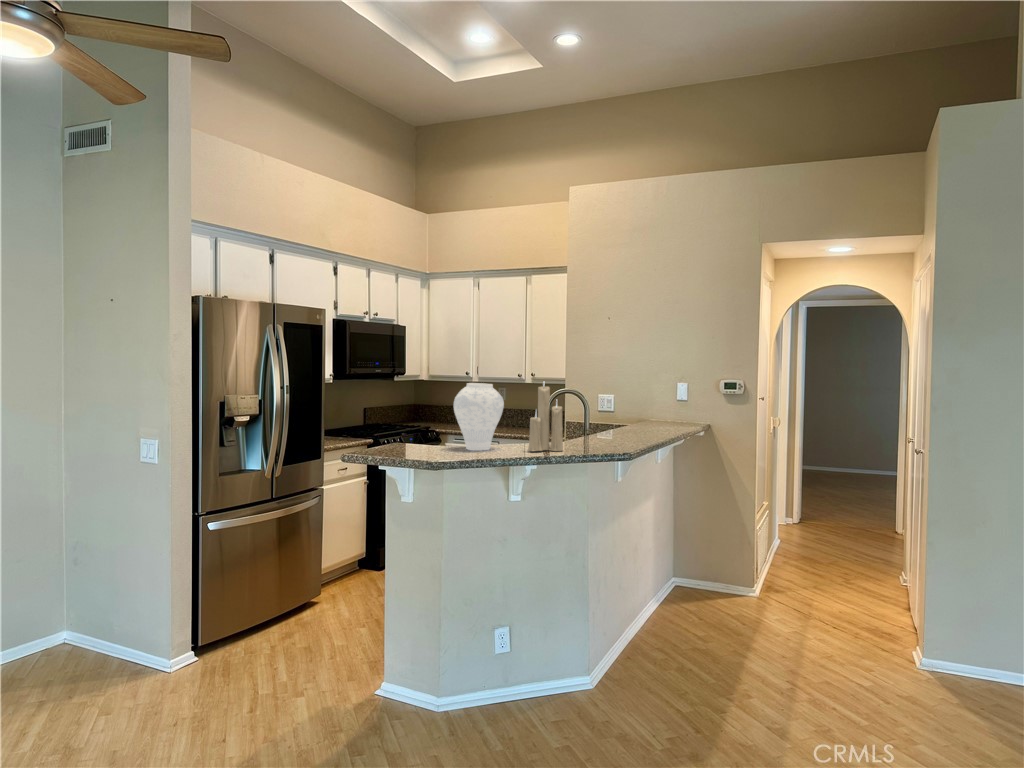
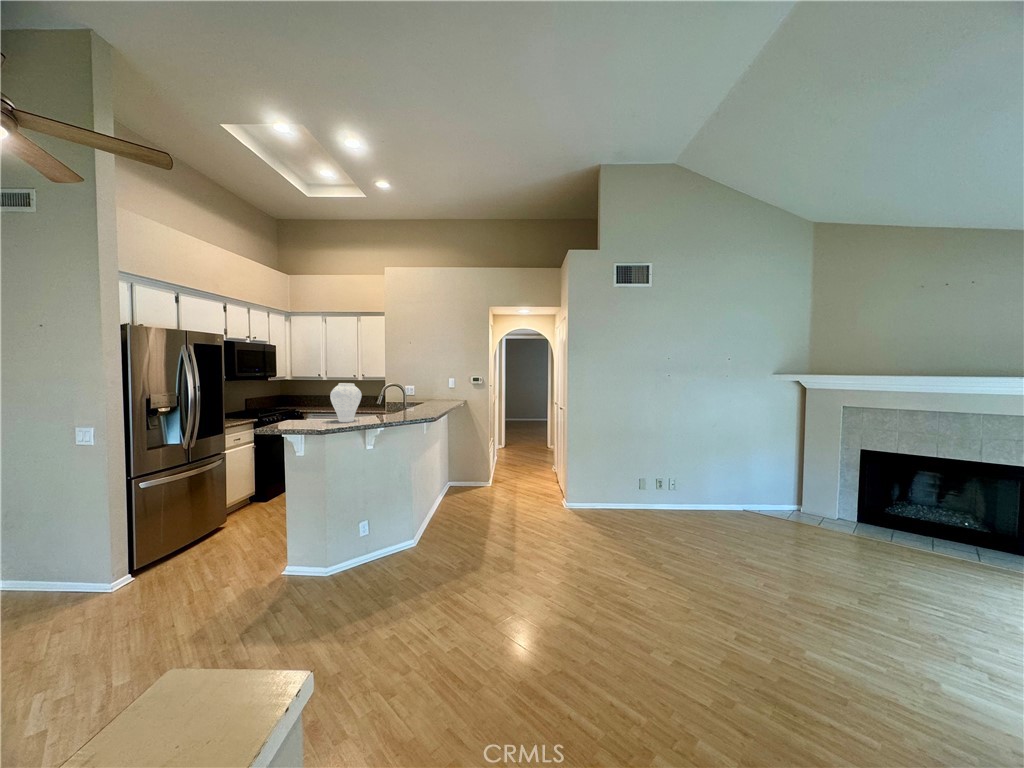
candle: present [528,384,563,451] -> none [377,377,397,421]

